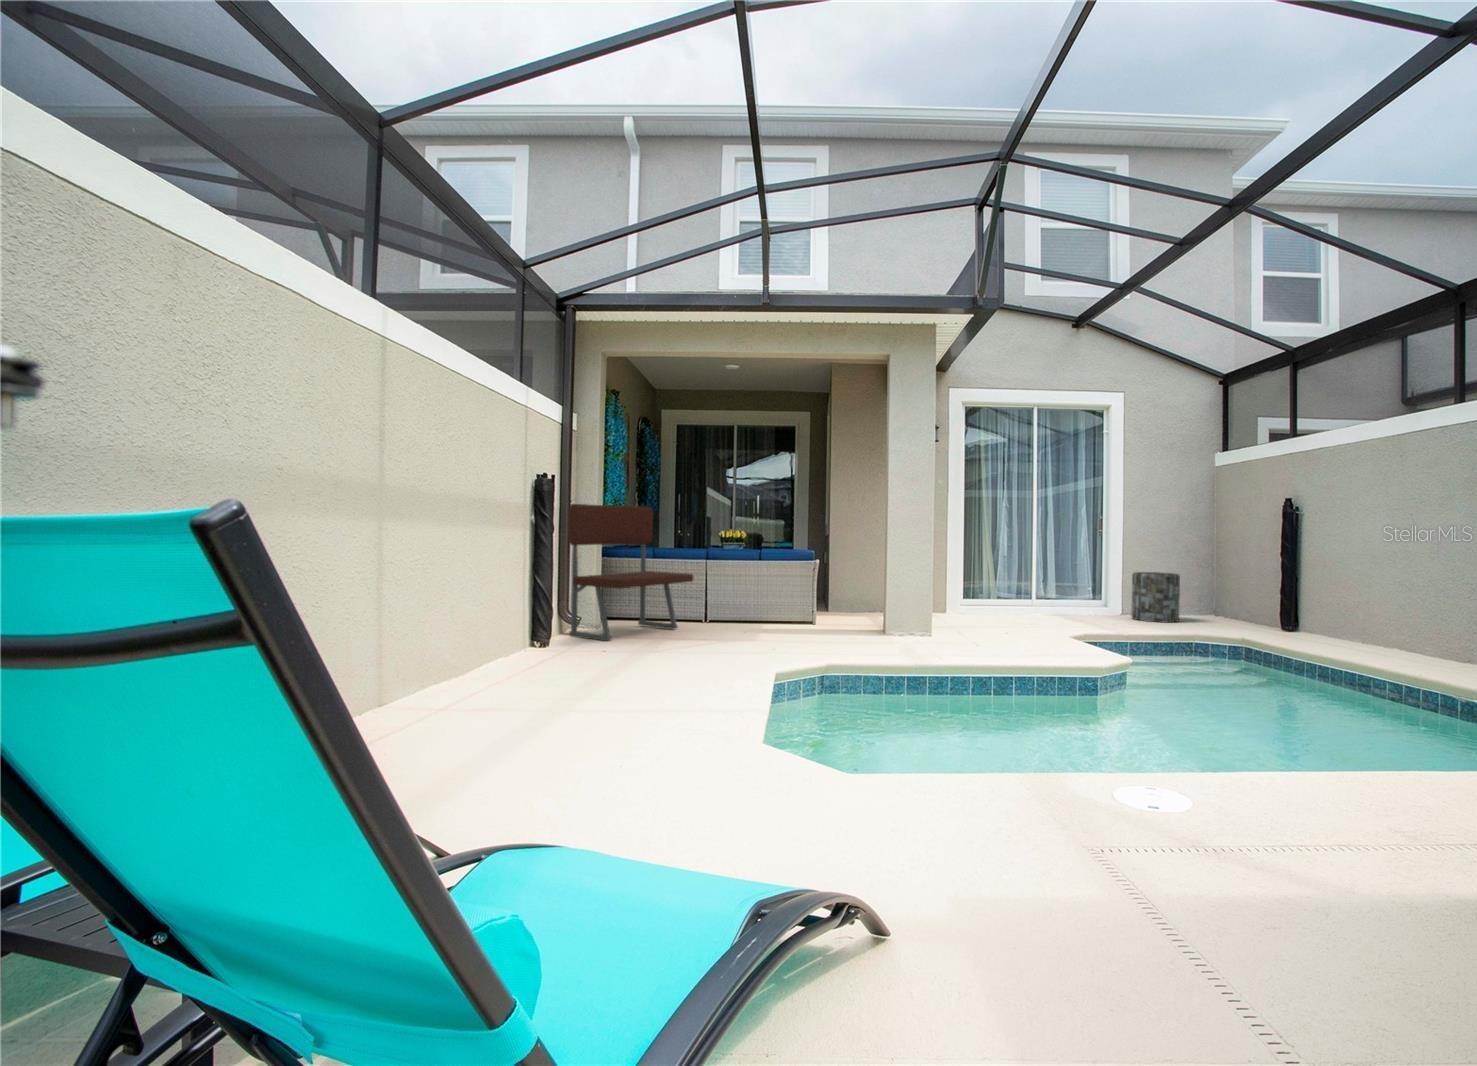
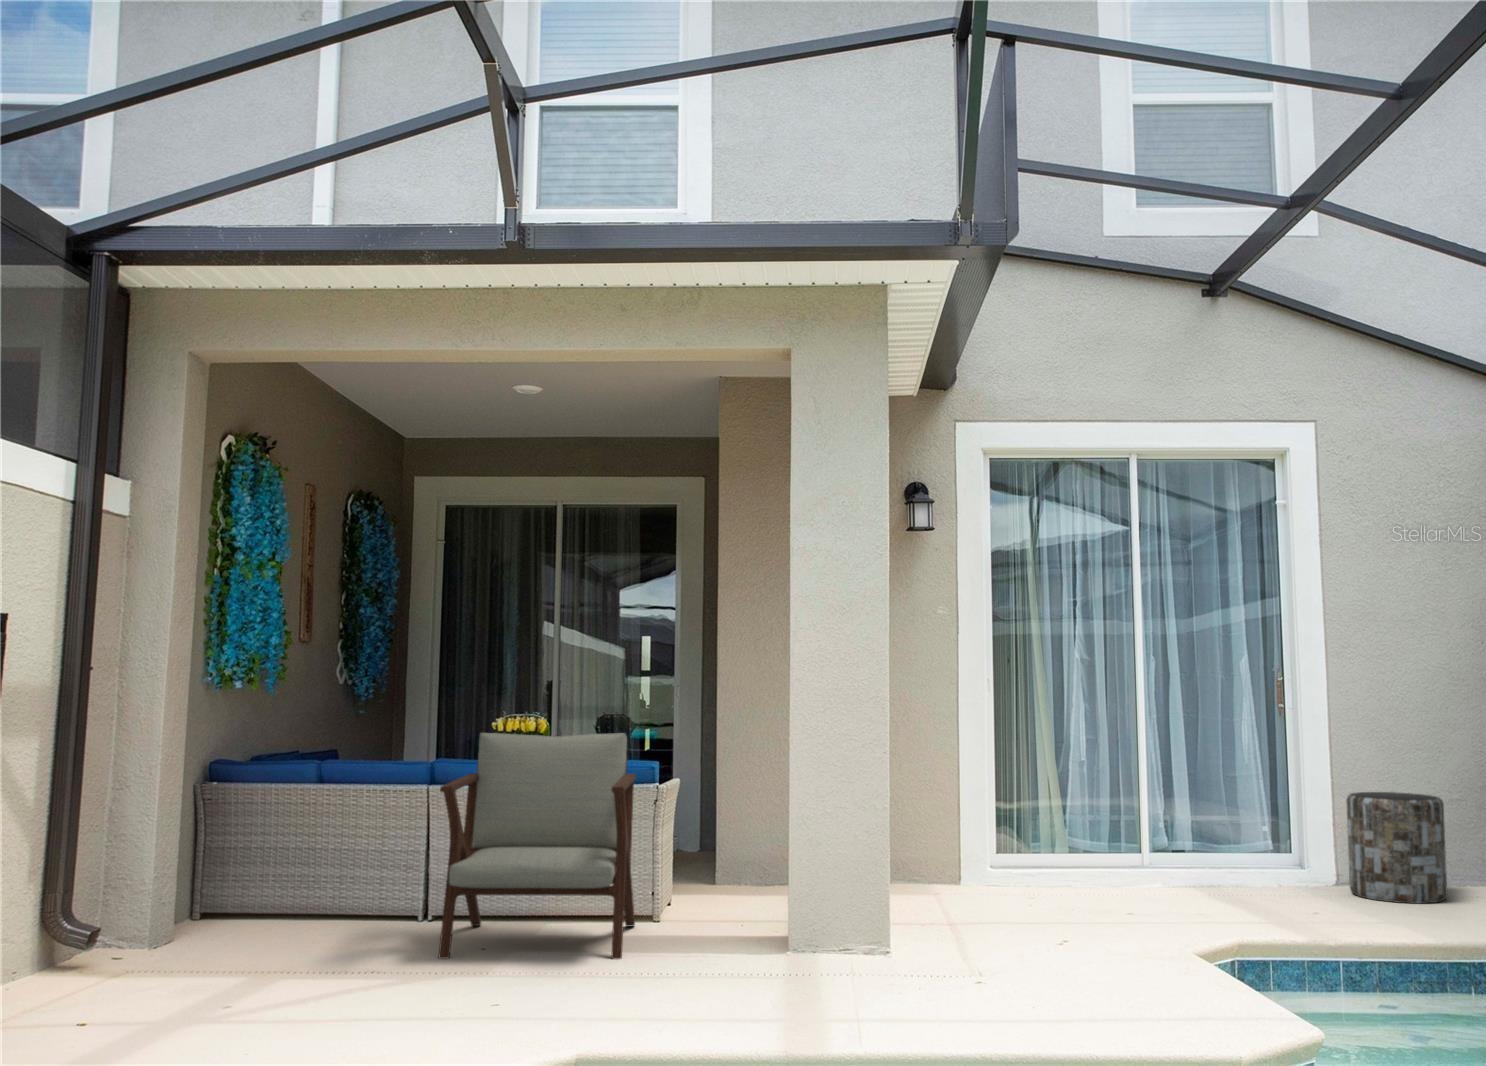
bench: present [568,504,694,641] -> none [61,674,369,992]
lounge chair: none [729,535,813,635] -> present [439,733,636,959]

